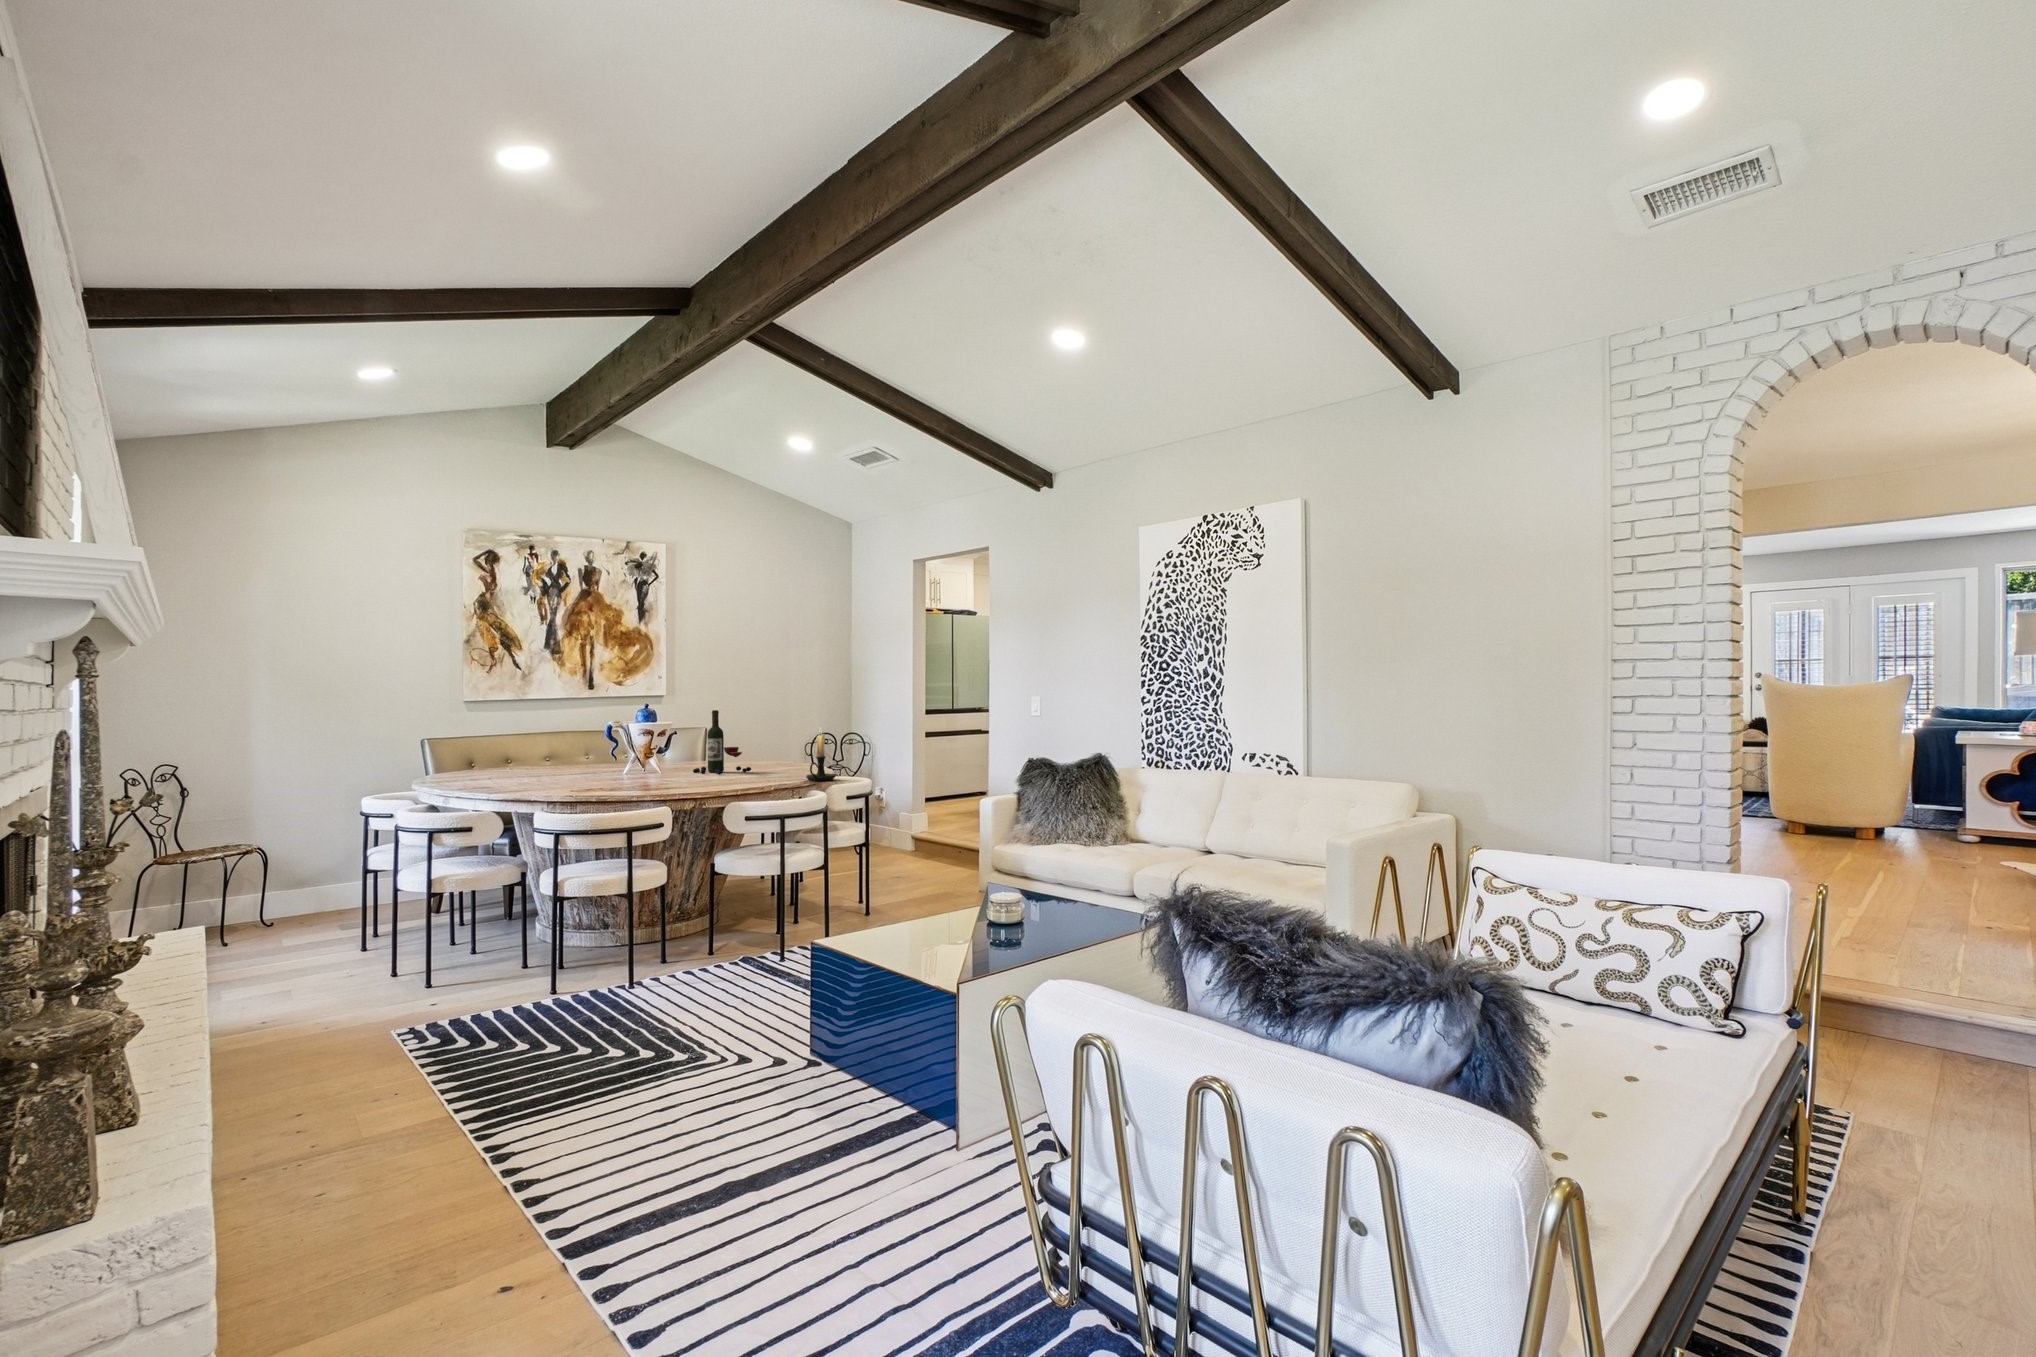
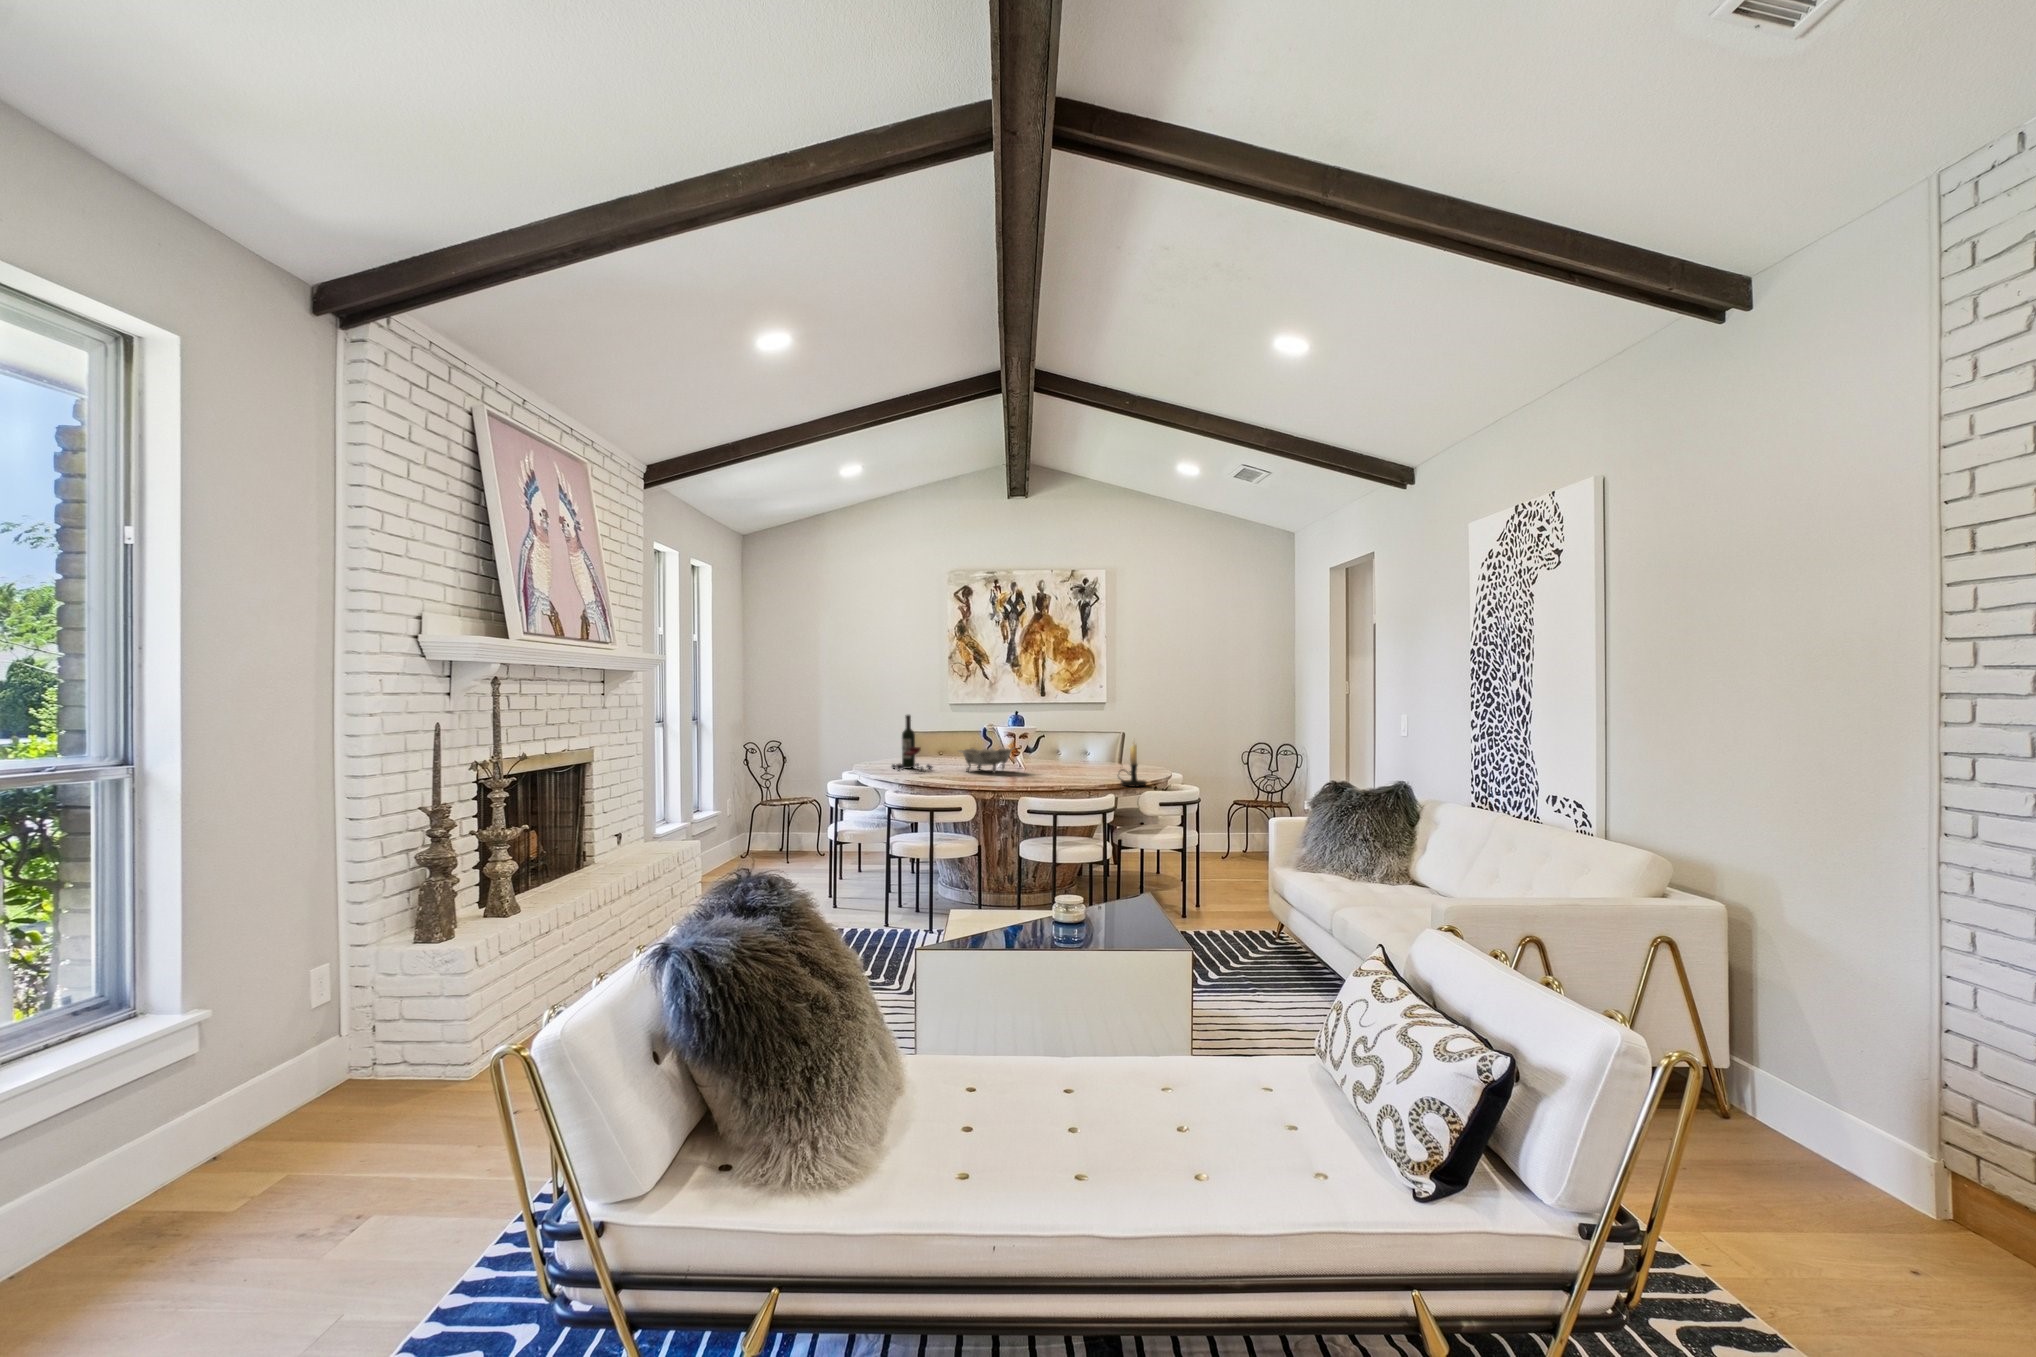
wine bottle: present [693,710,751,775] -> present [892,715,932,770]
decorative bowl: none [569,746,652,781] -> present [958,748,1014,773]

